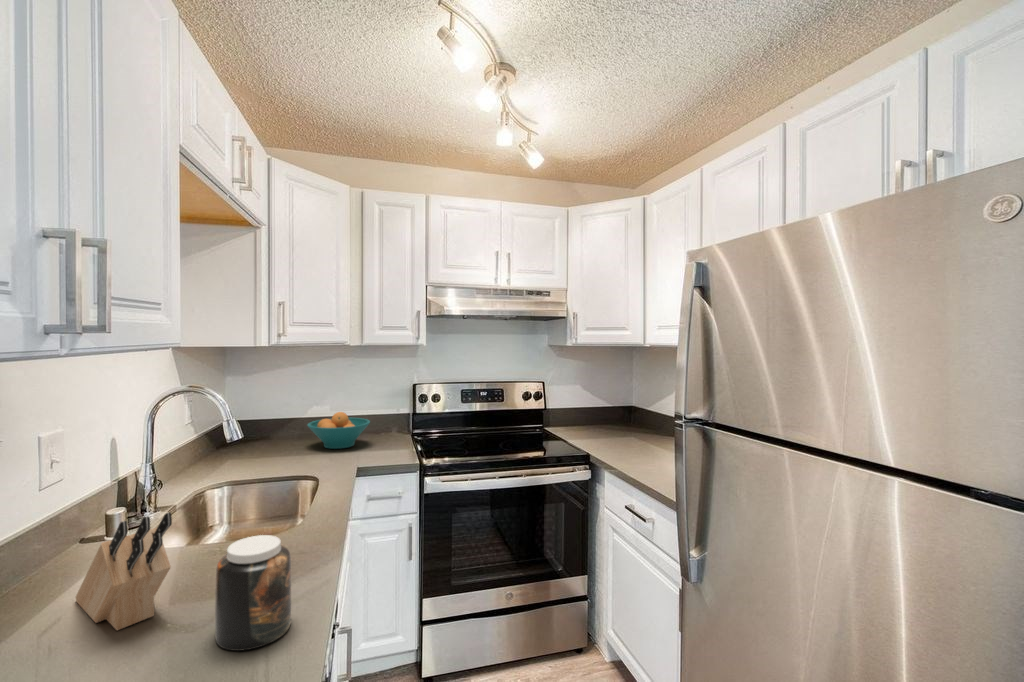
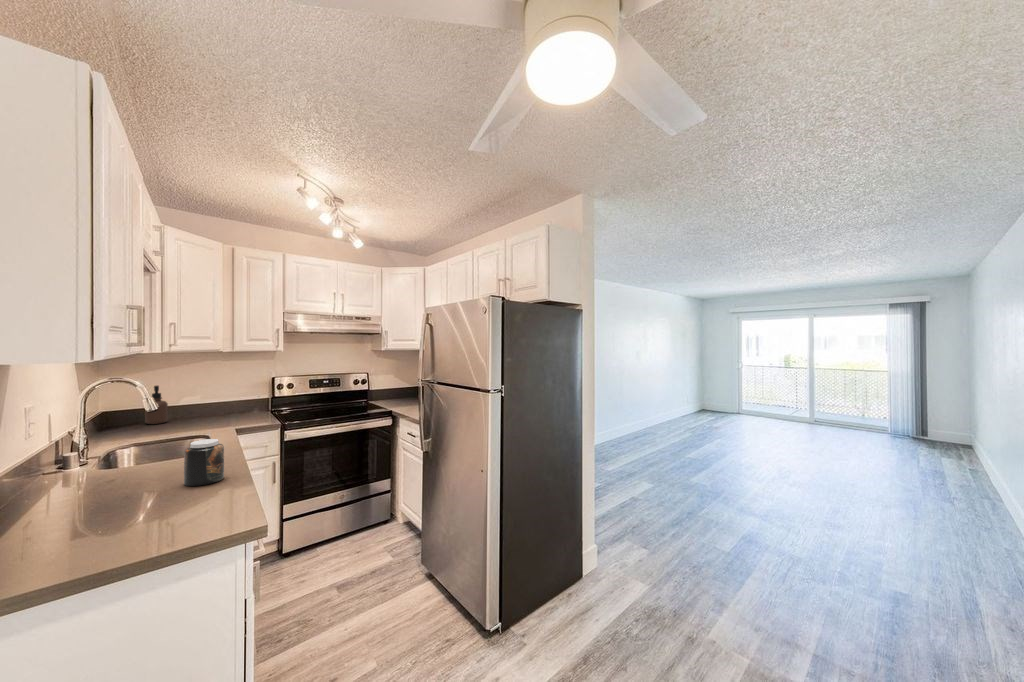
soap dispenser: none [259,391,285,446] -> present [145,386,168,424]
fruit bowl: present [307,412,370,449] -> none [189,397,240,422]
knife block: present [76,512,172,630] -> none [80,431,155,491]

